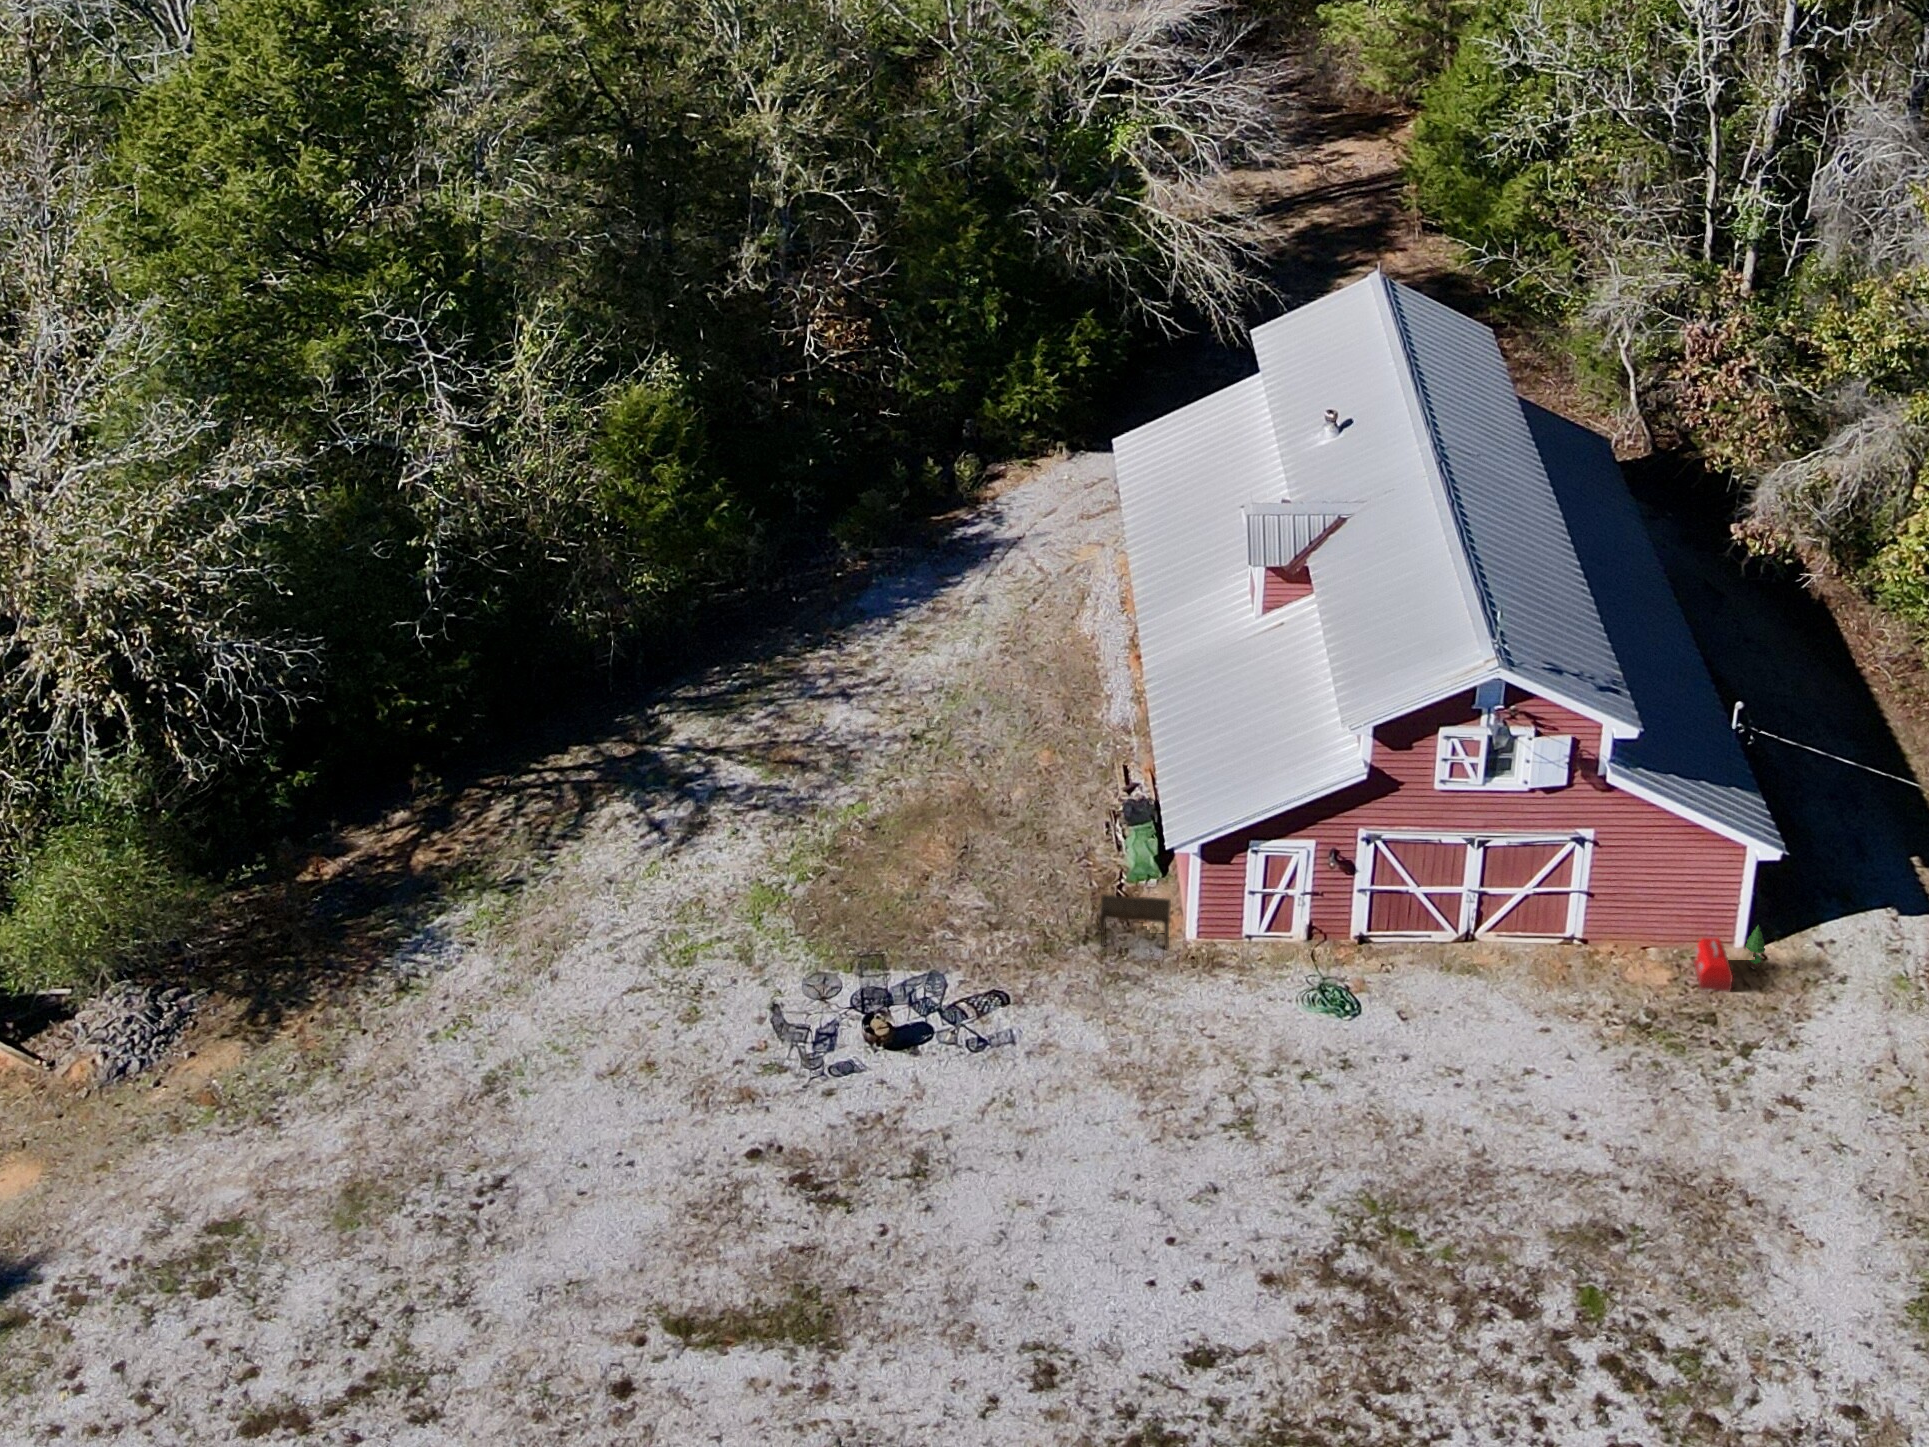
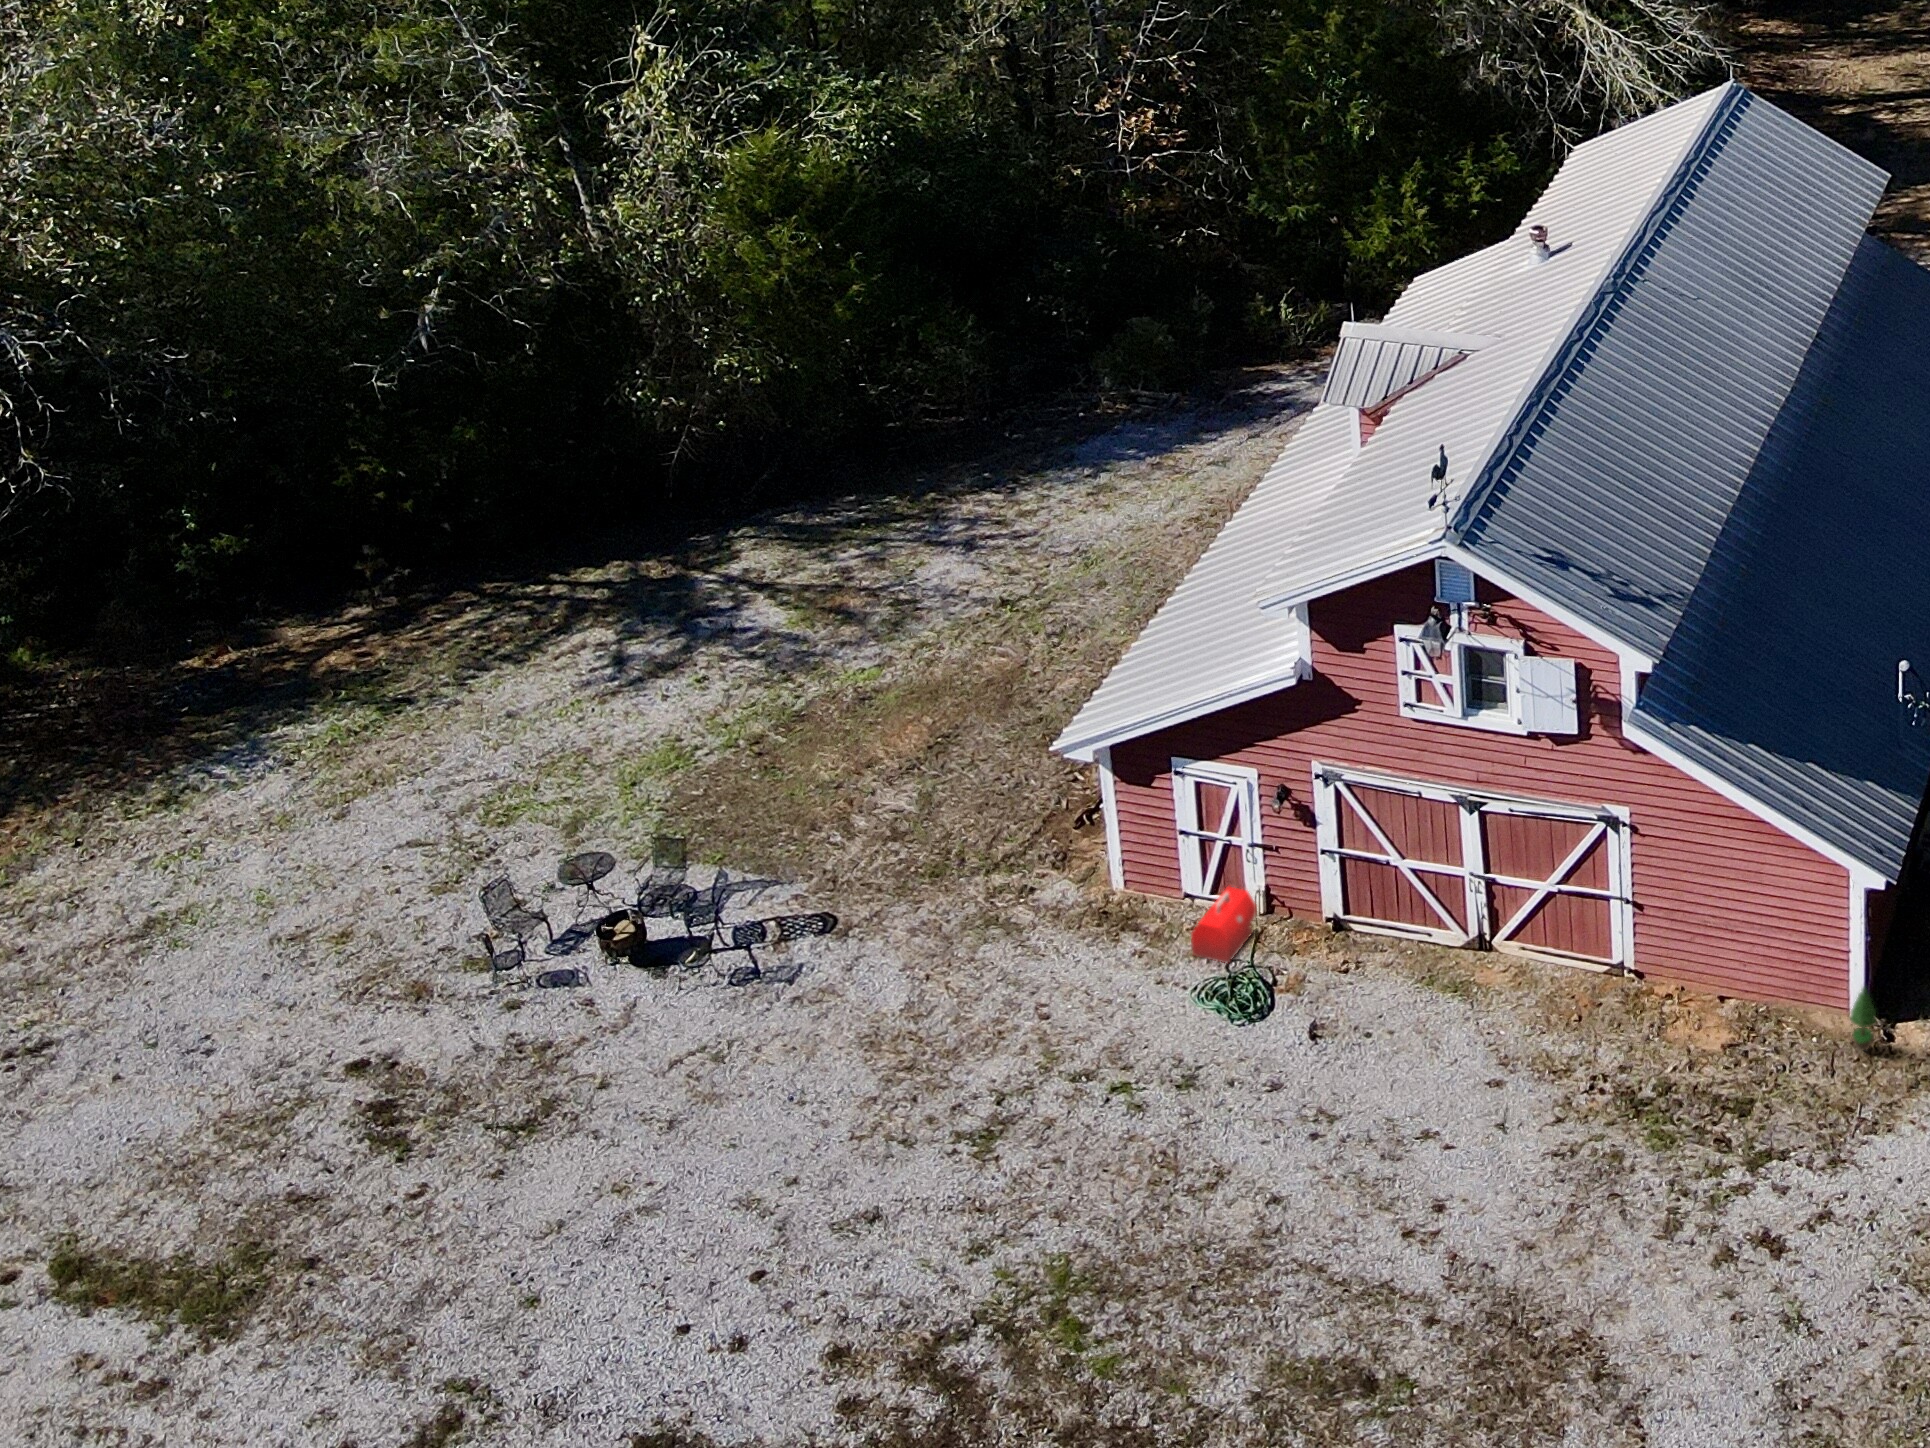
bench: present [1099,895,1171,950] -> none [1006,813,1112,900]
toolbox: present [1693,938,1733,992] -> present [1191,887,1257,963]

